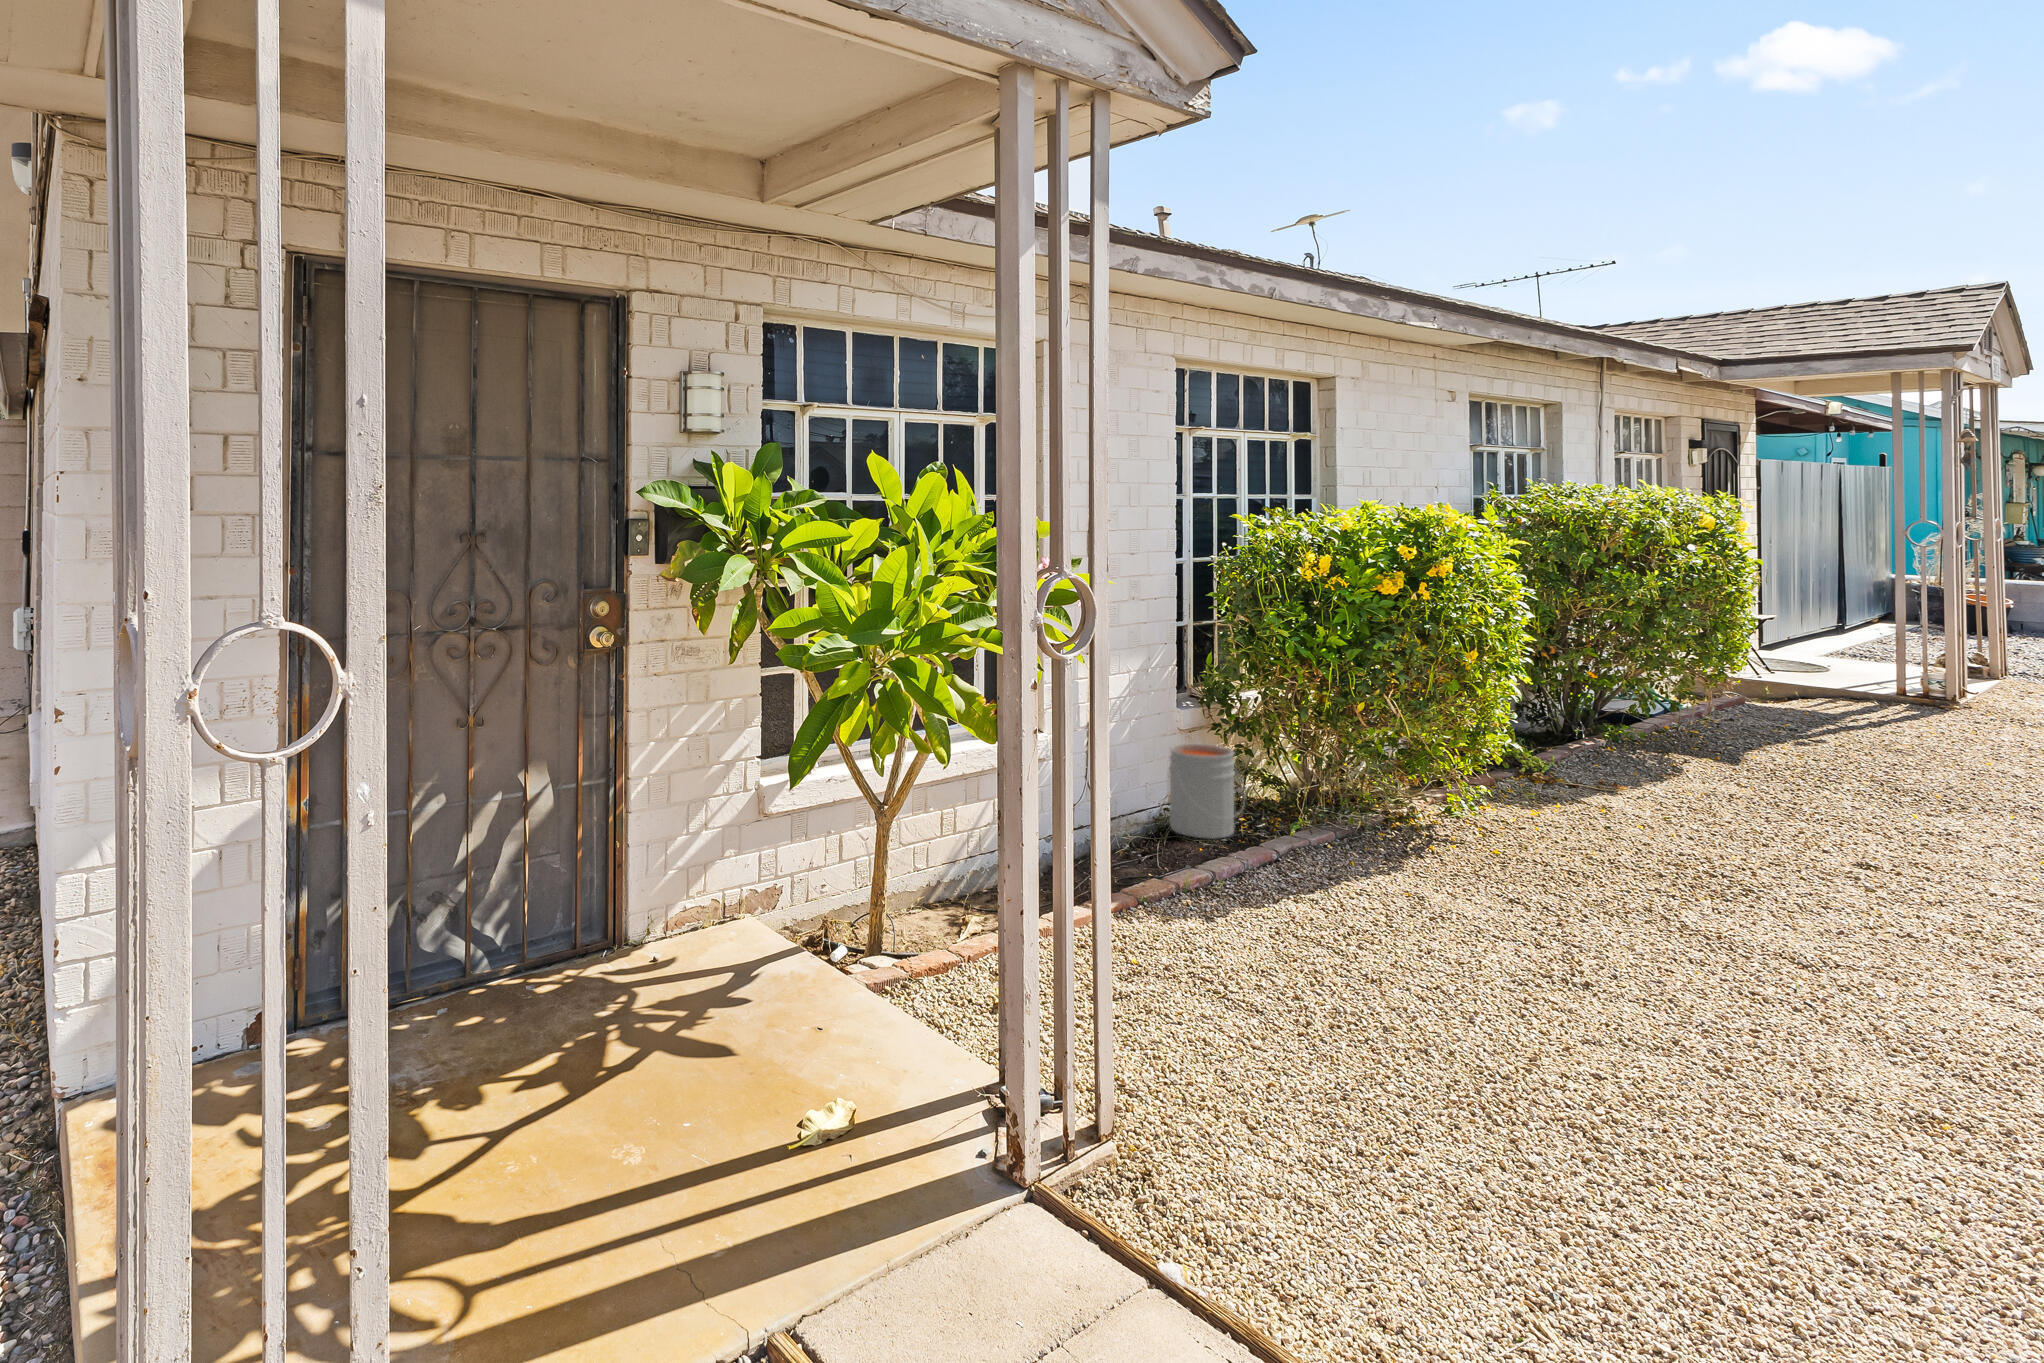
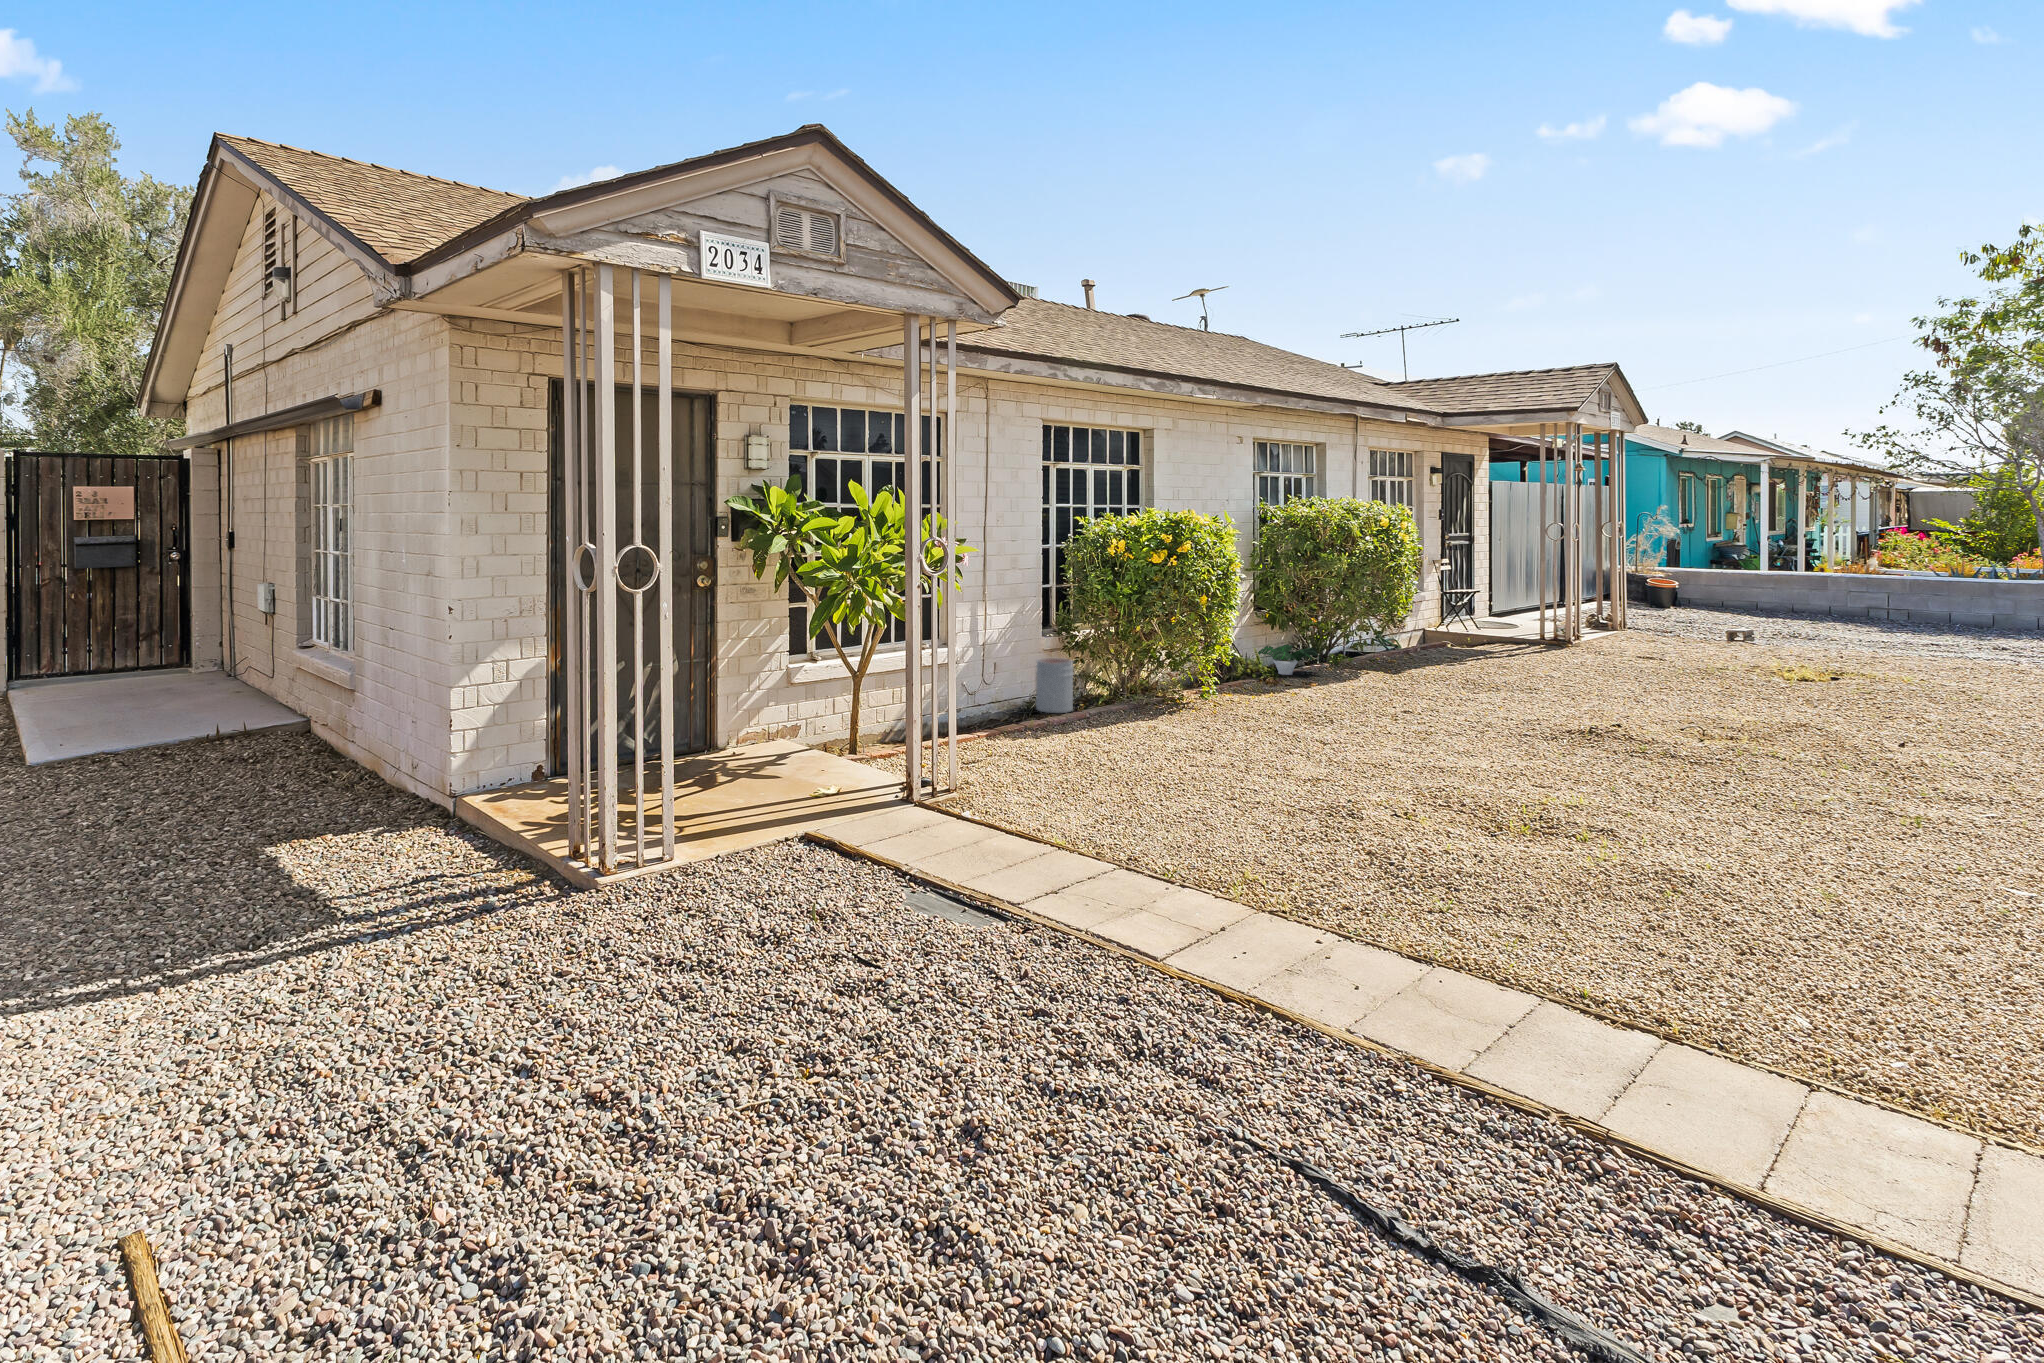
potted plant: none [1490,708,1604,757] -> present [1258,645,1321,675]

